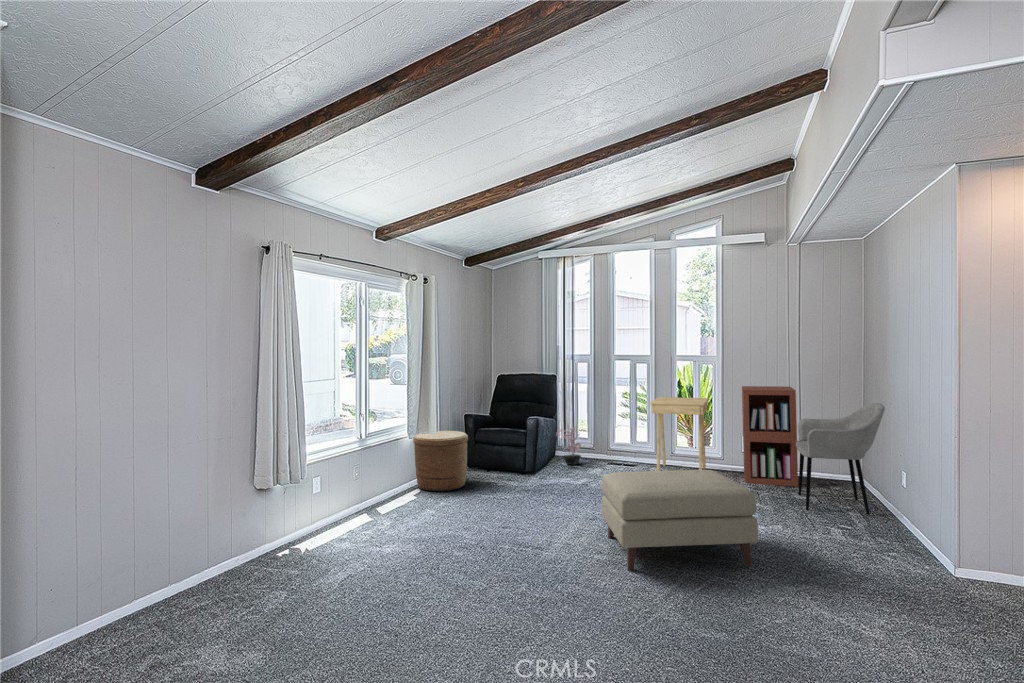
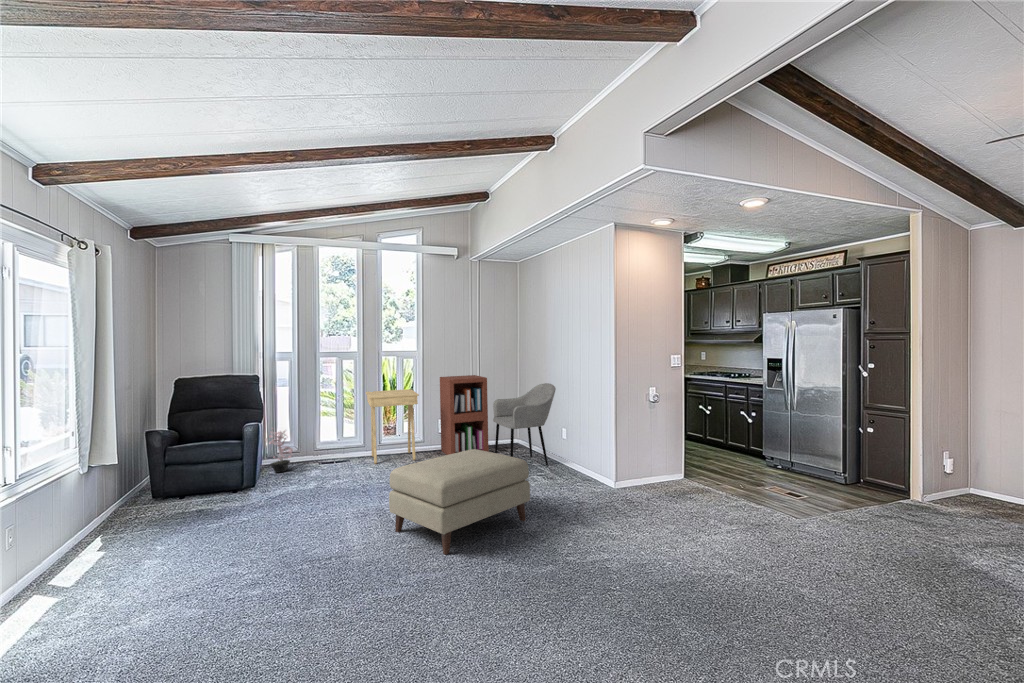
basket: present [413,431,468,491] -> none [79,454,171,542]

